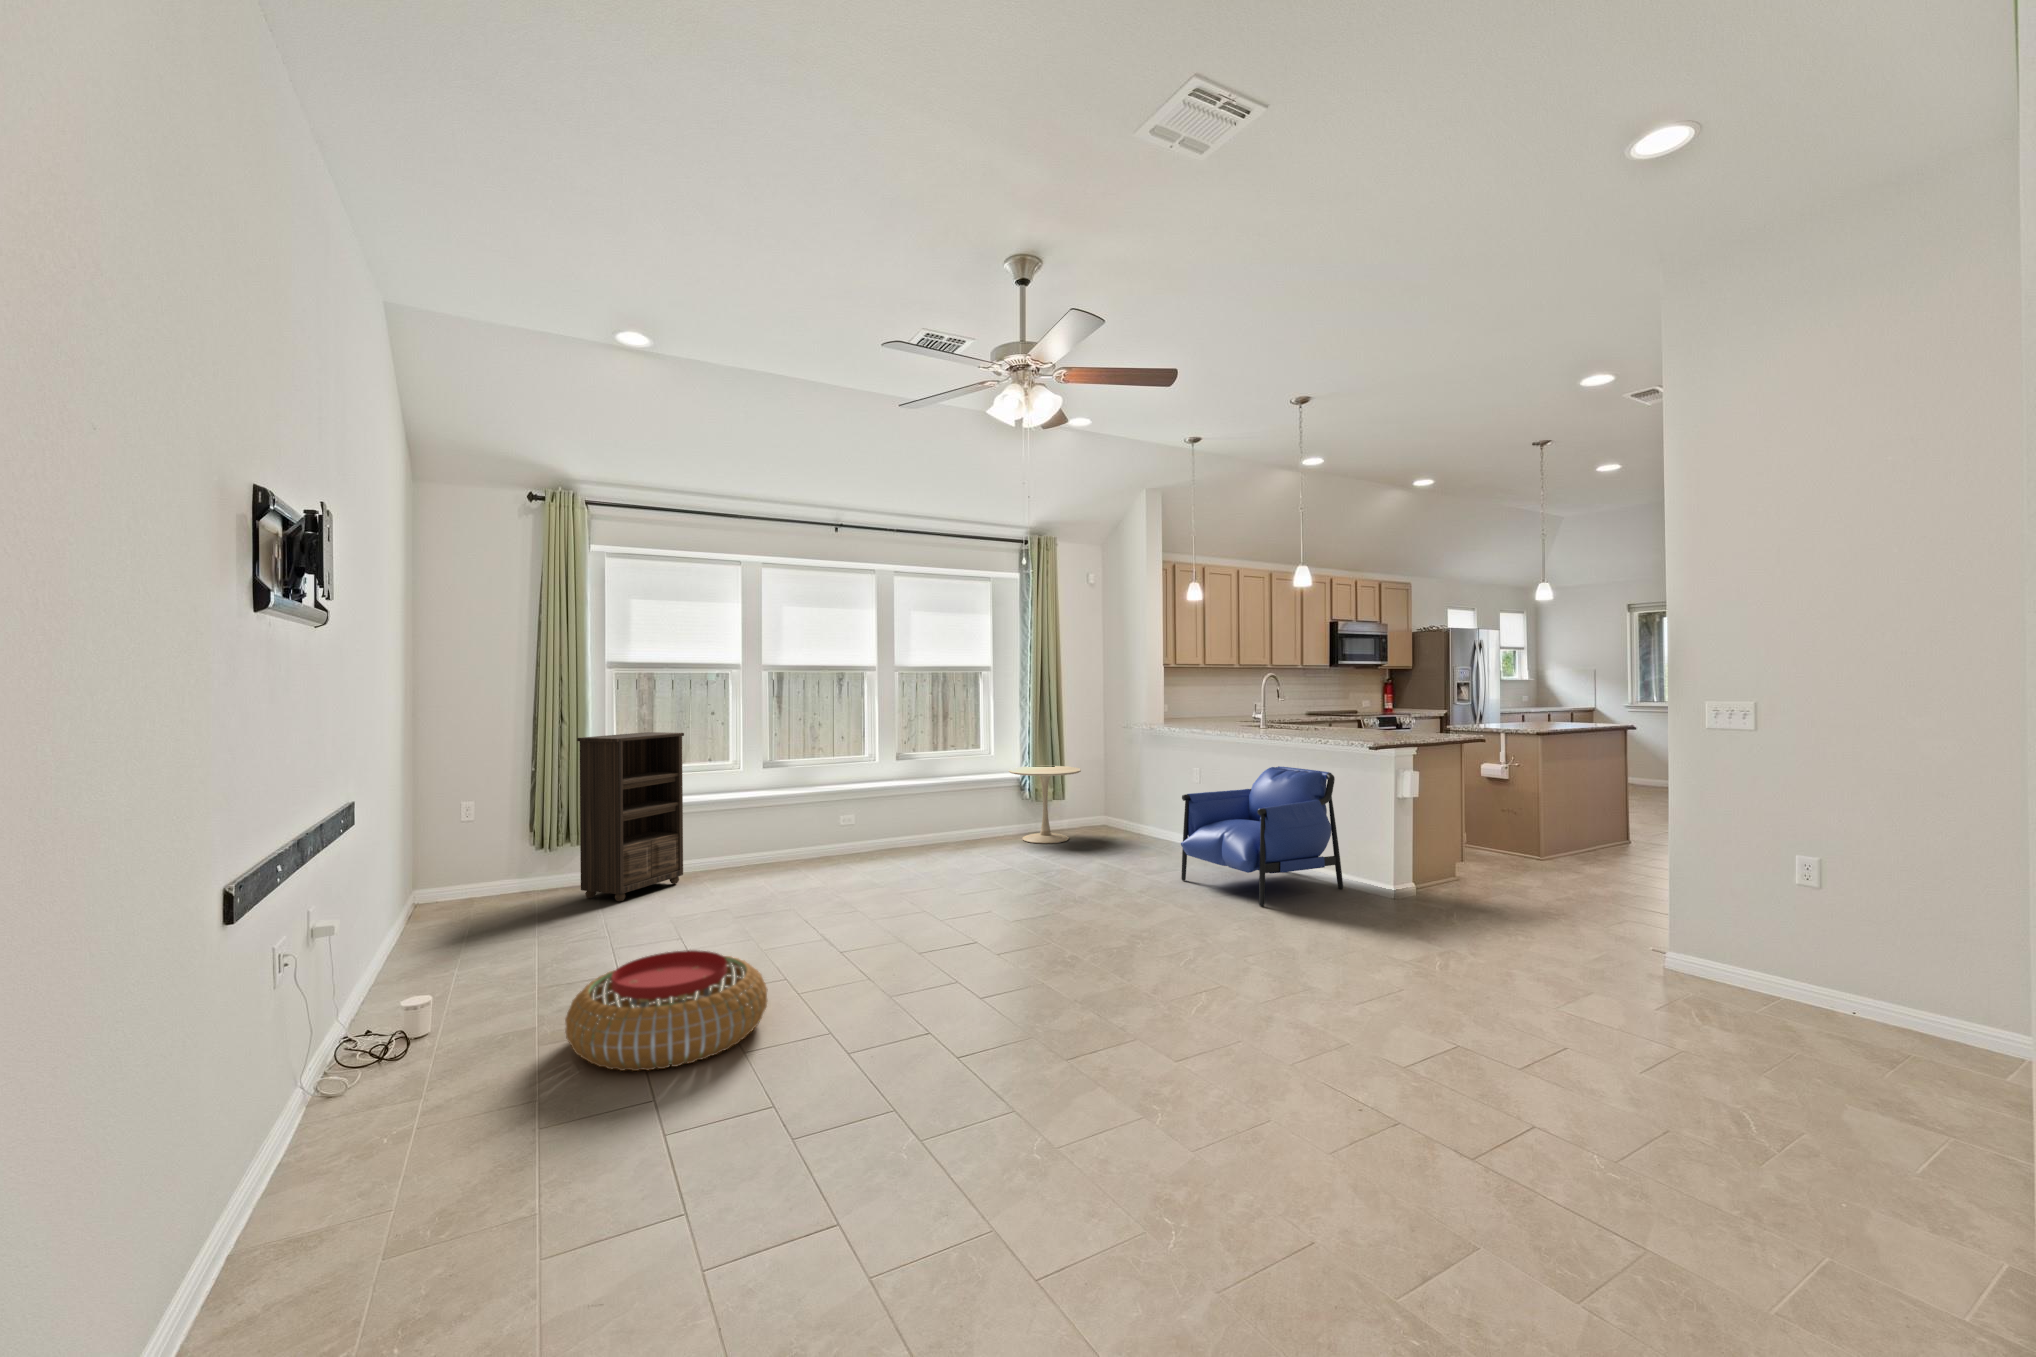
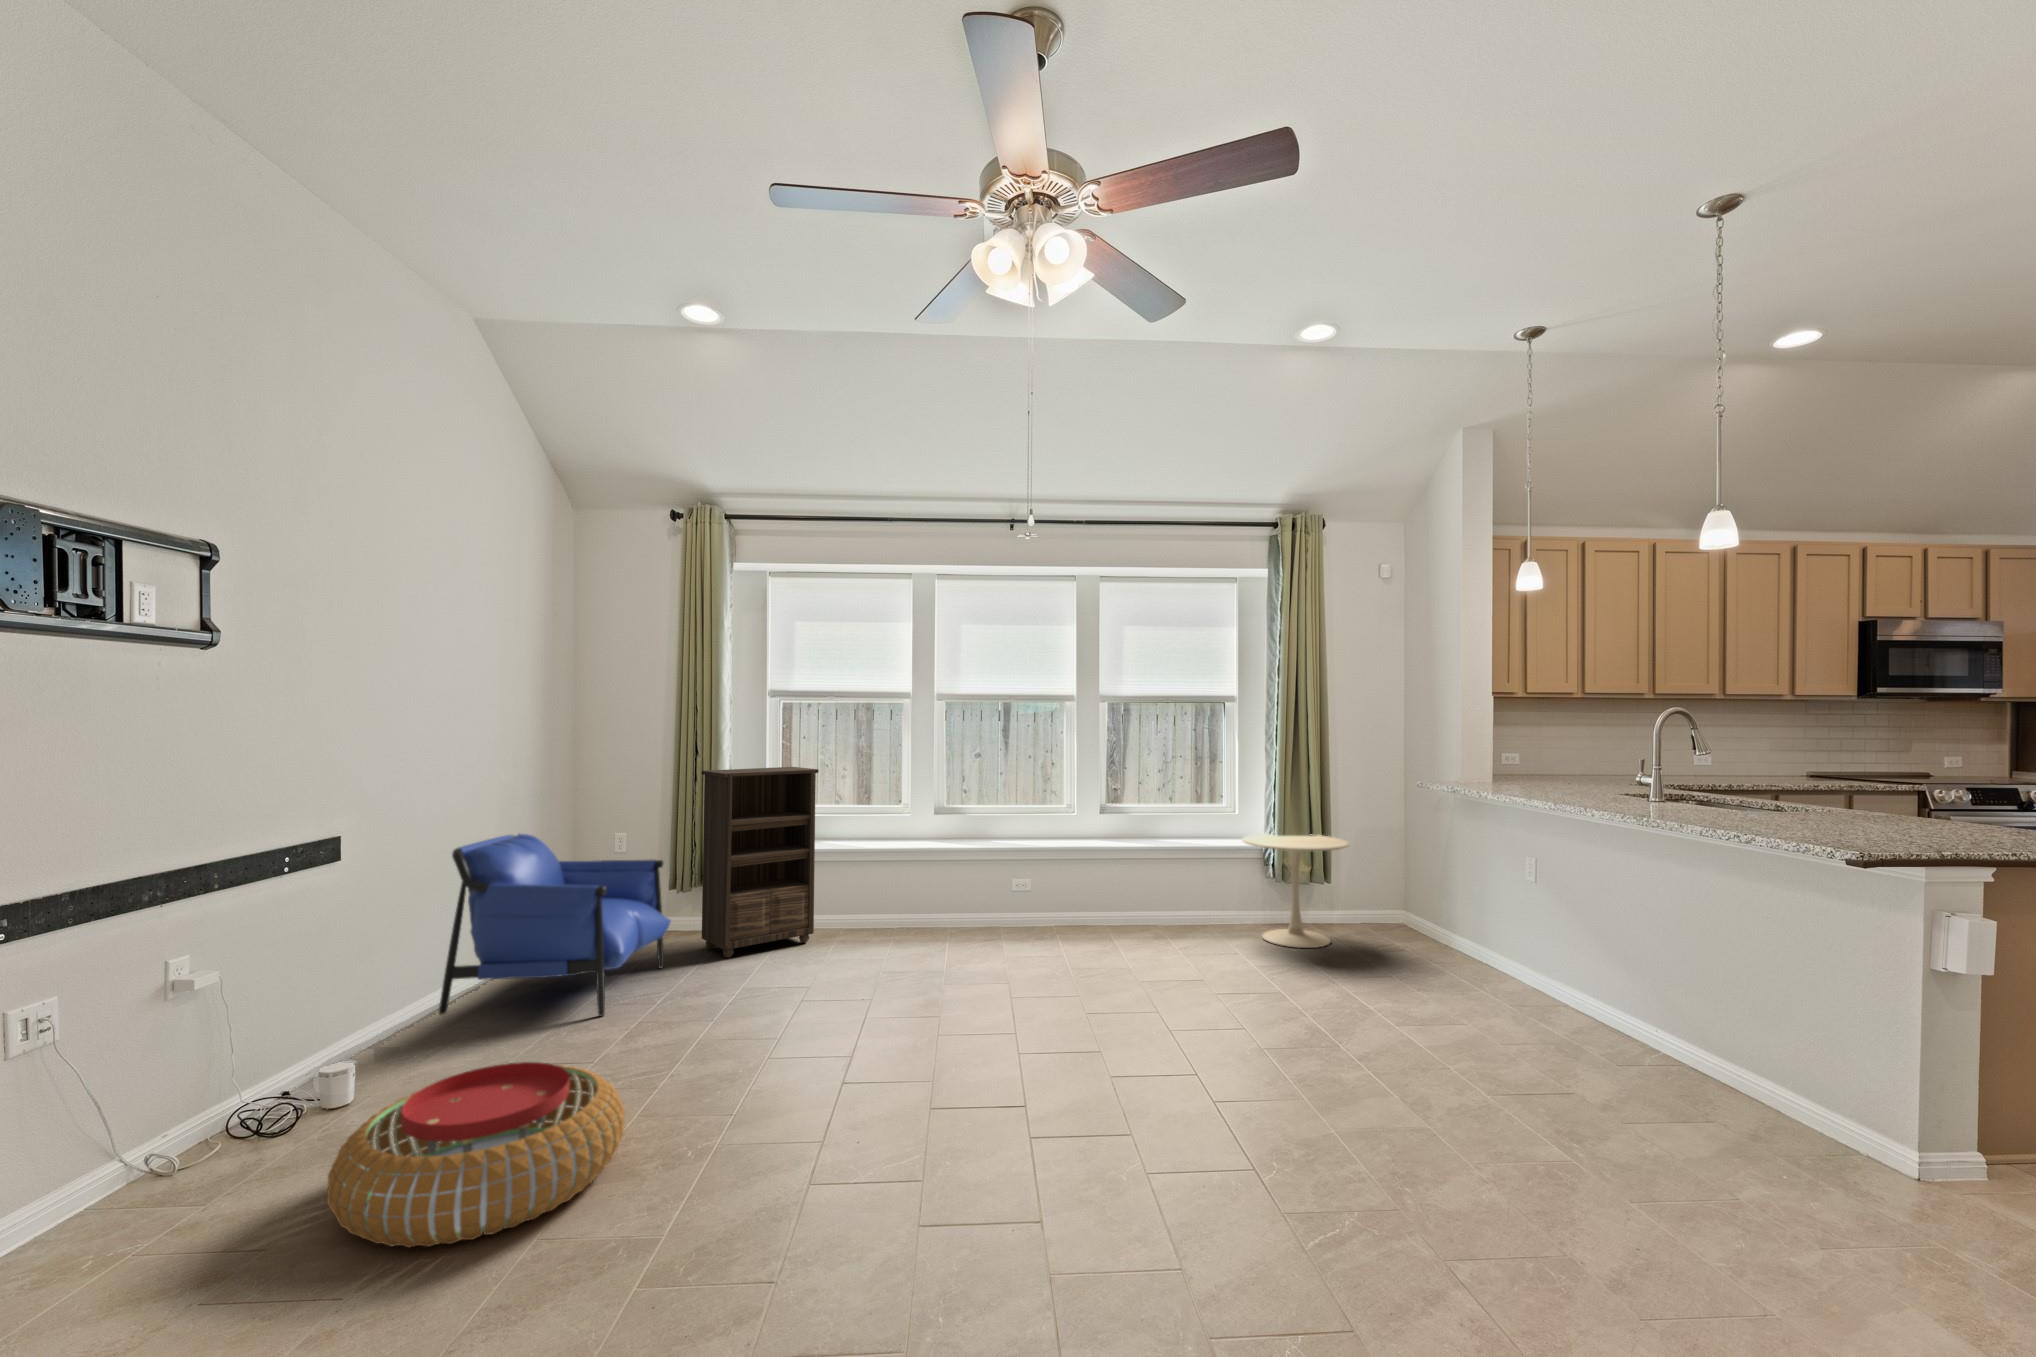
armchair: present [1181,766,1343,906] -> present [439,834,670,1016]

